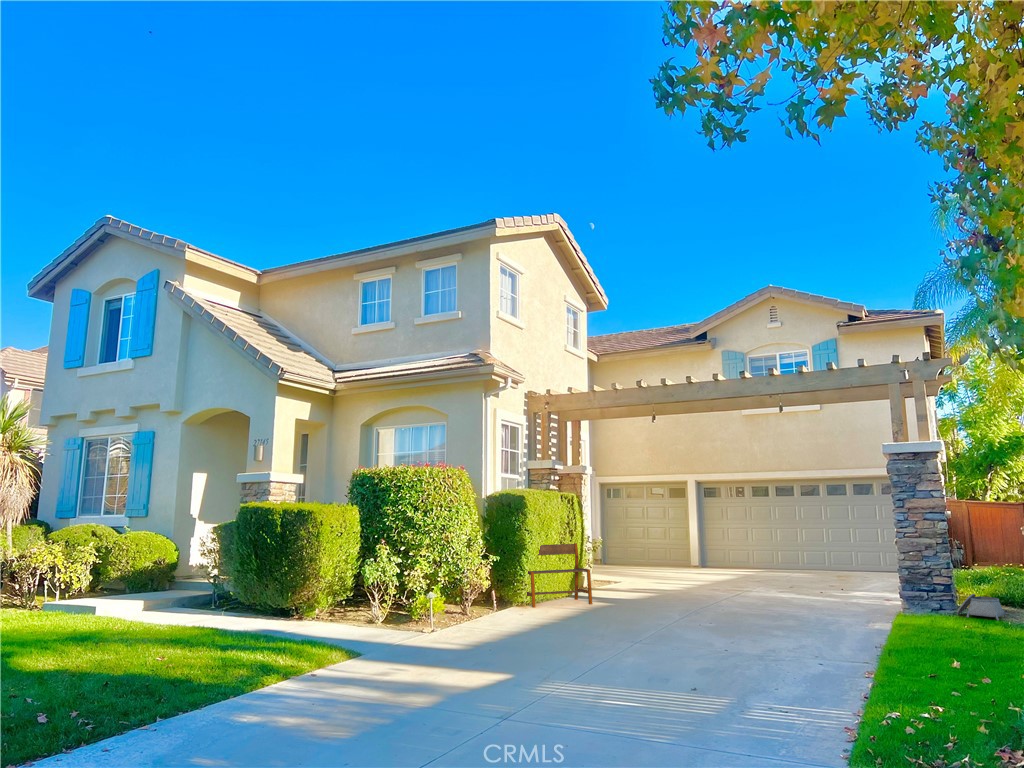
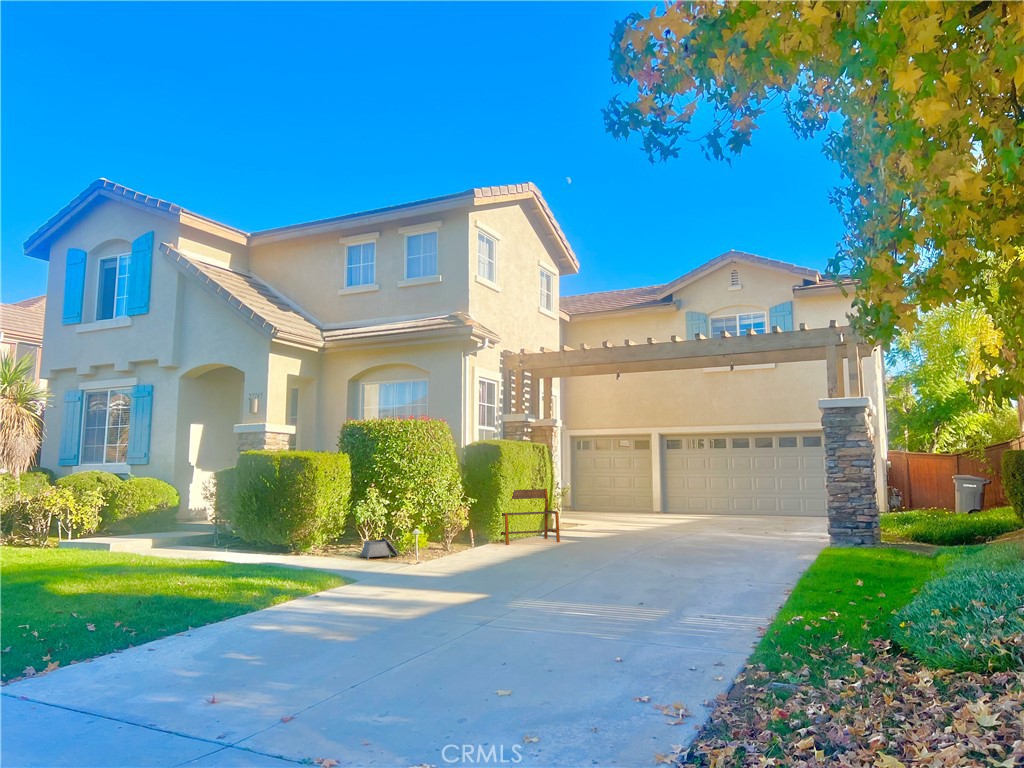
basket: present [957,594,1006,620] -> present [360,538,398,560]

